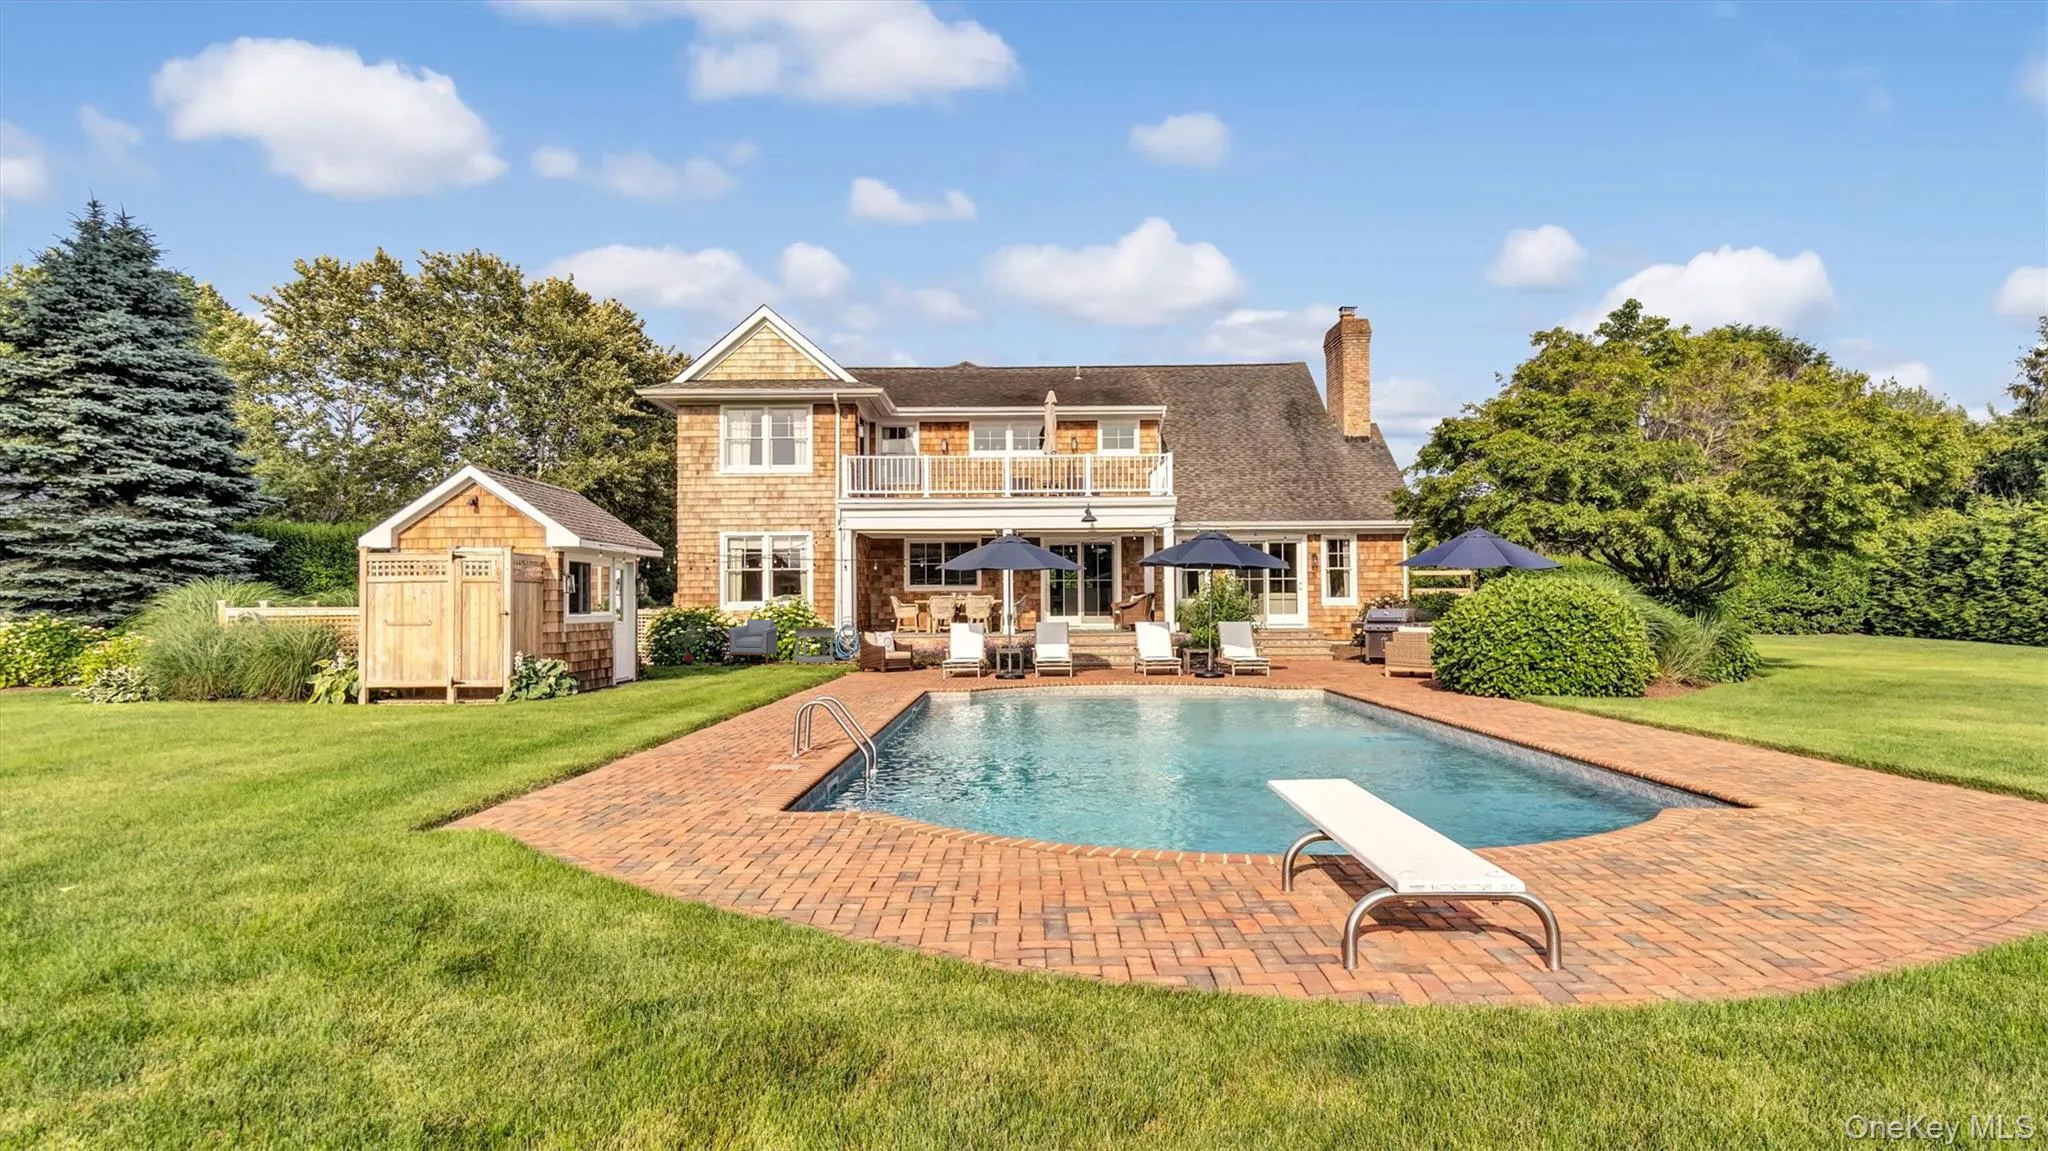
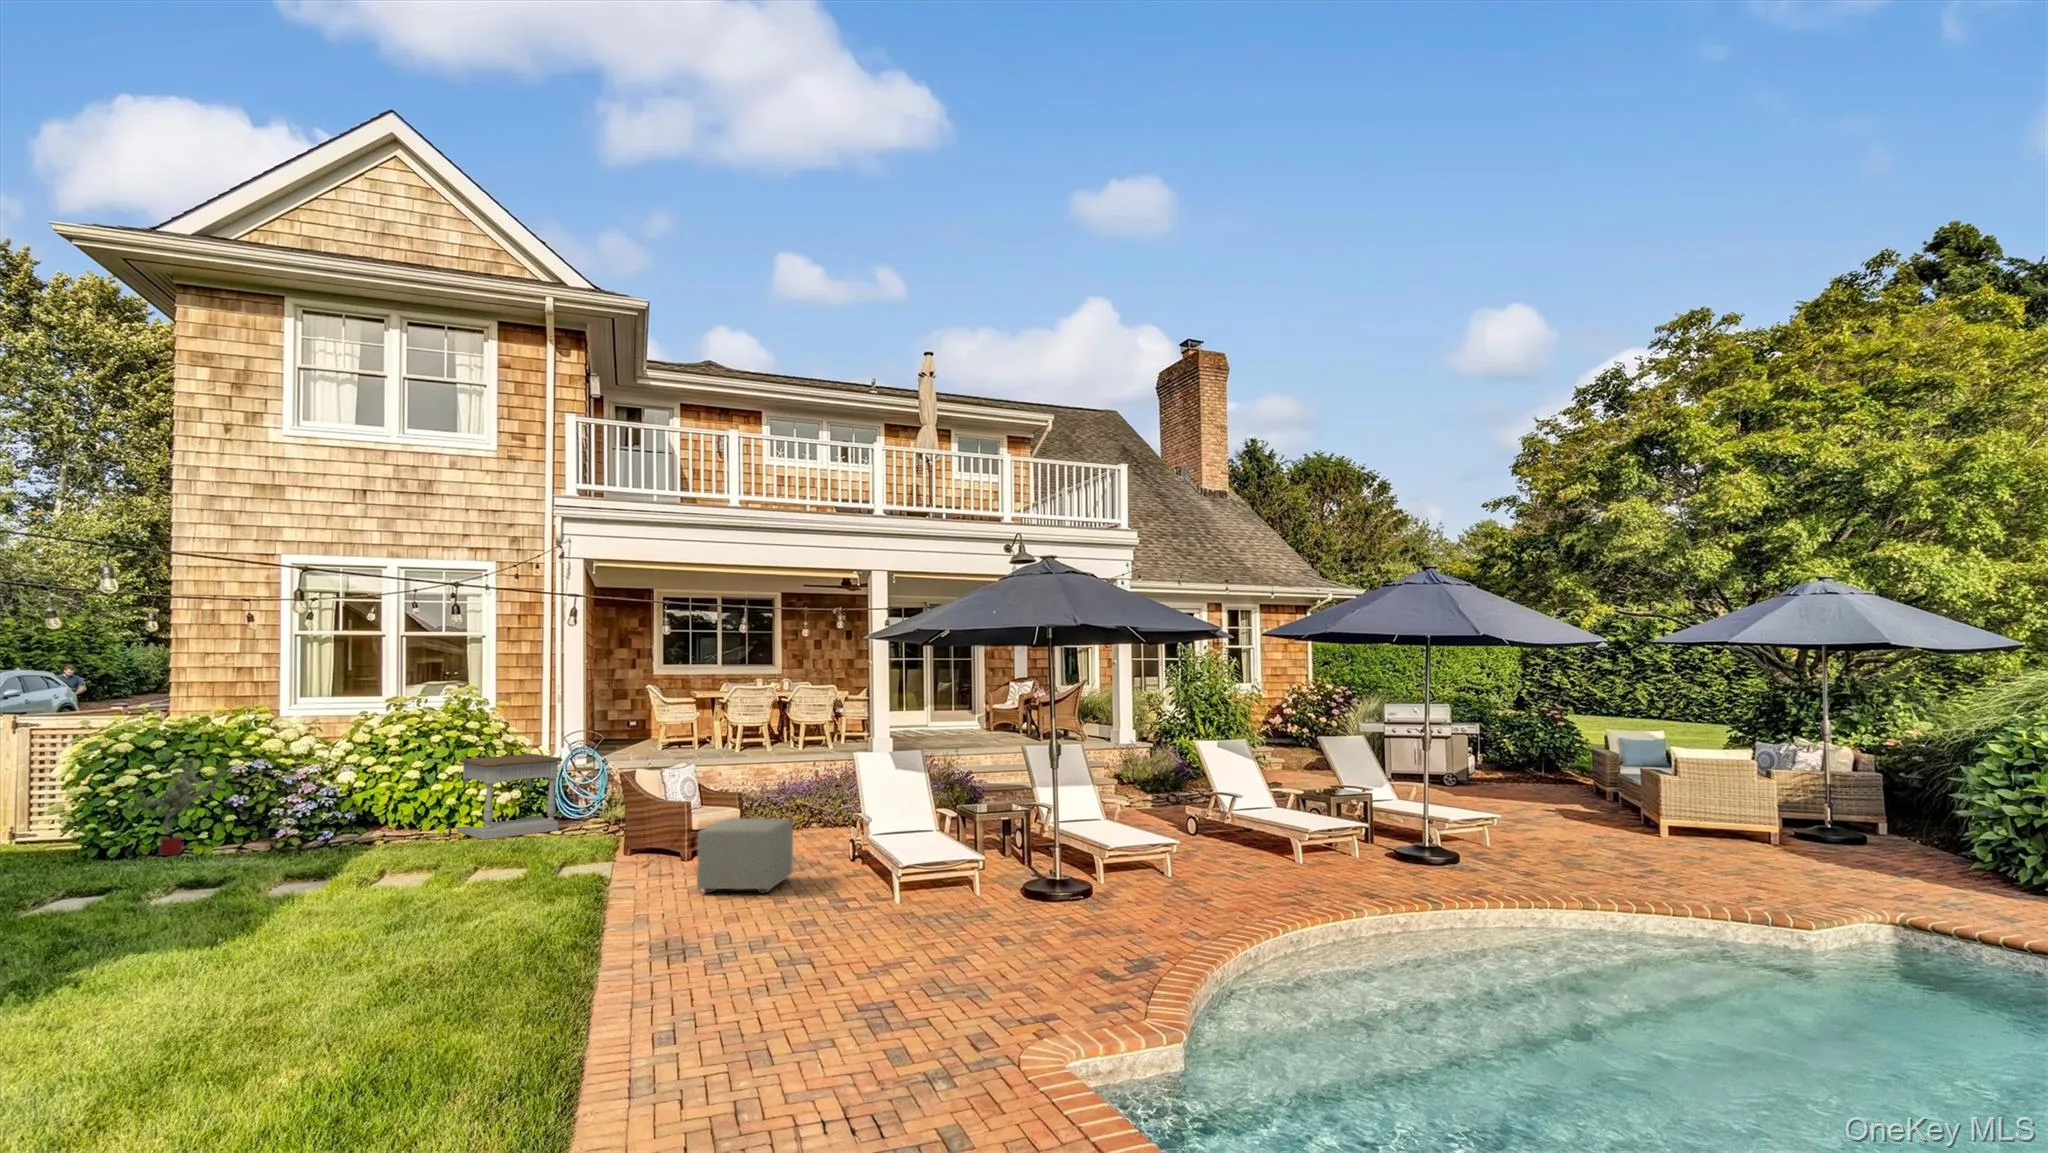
armchair: present [728,619,778,663] -> none [289,744,423,854]
ottoman: none [867,649,907,677] -> present [697,818,793,893]

